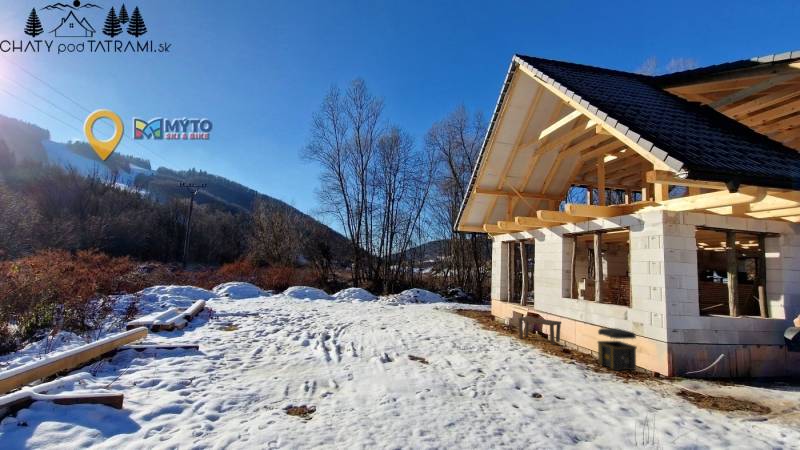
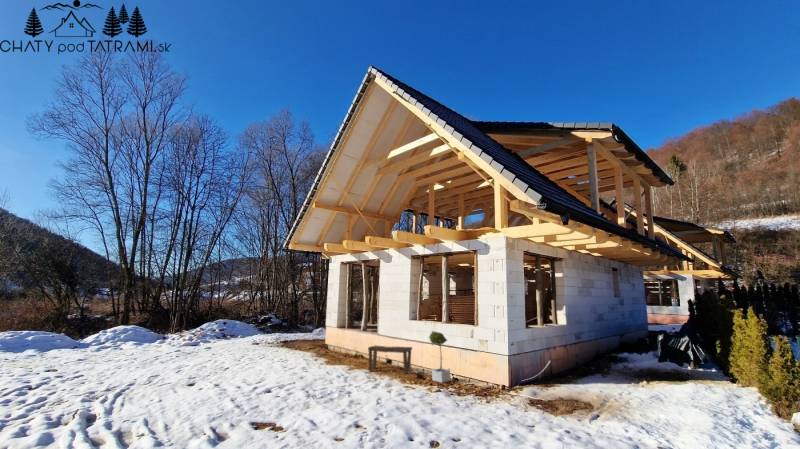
potted tree: none [572,307,594,356] -> present [429,331,451,383]
toolbox: present [598,328,637,371] -> none [461,349,496,394]

